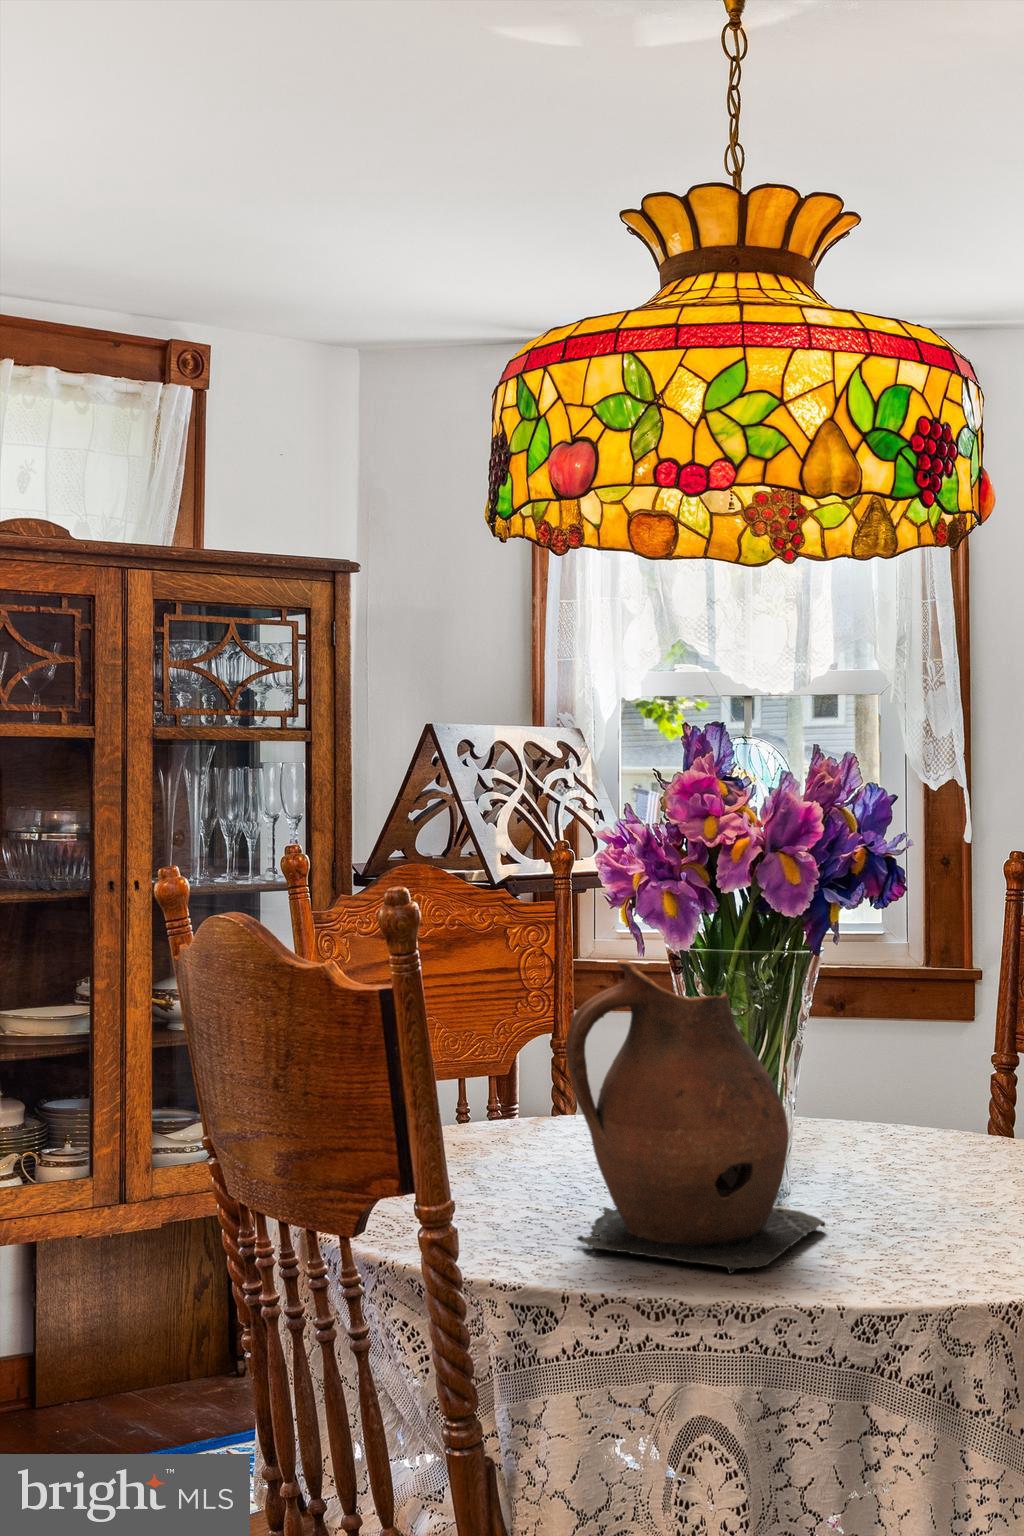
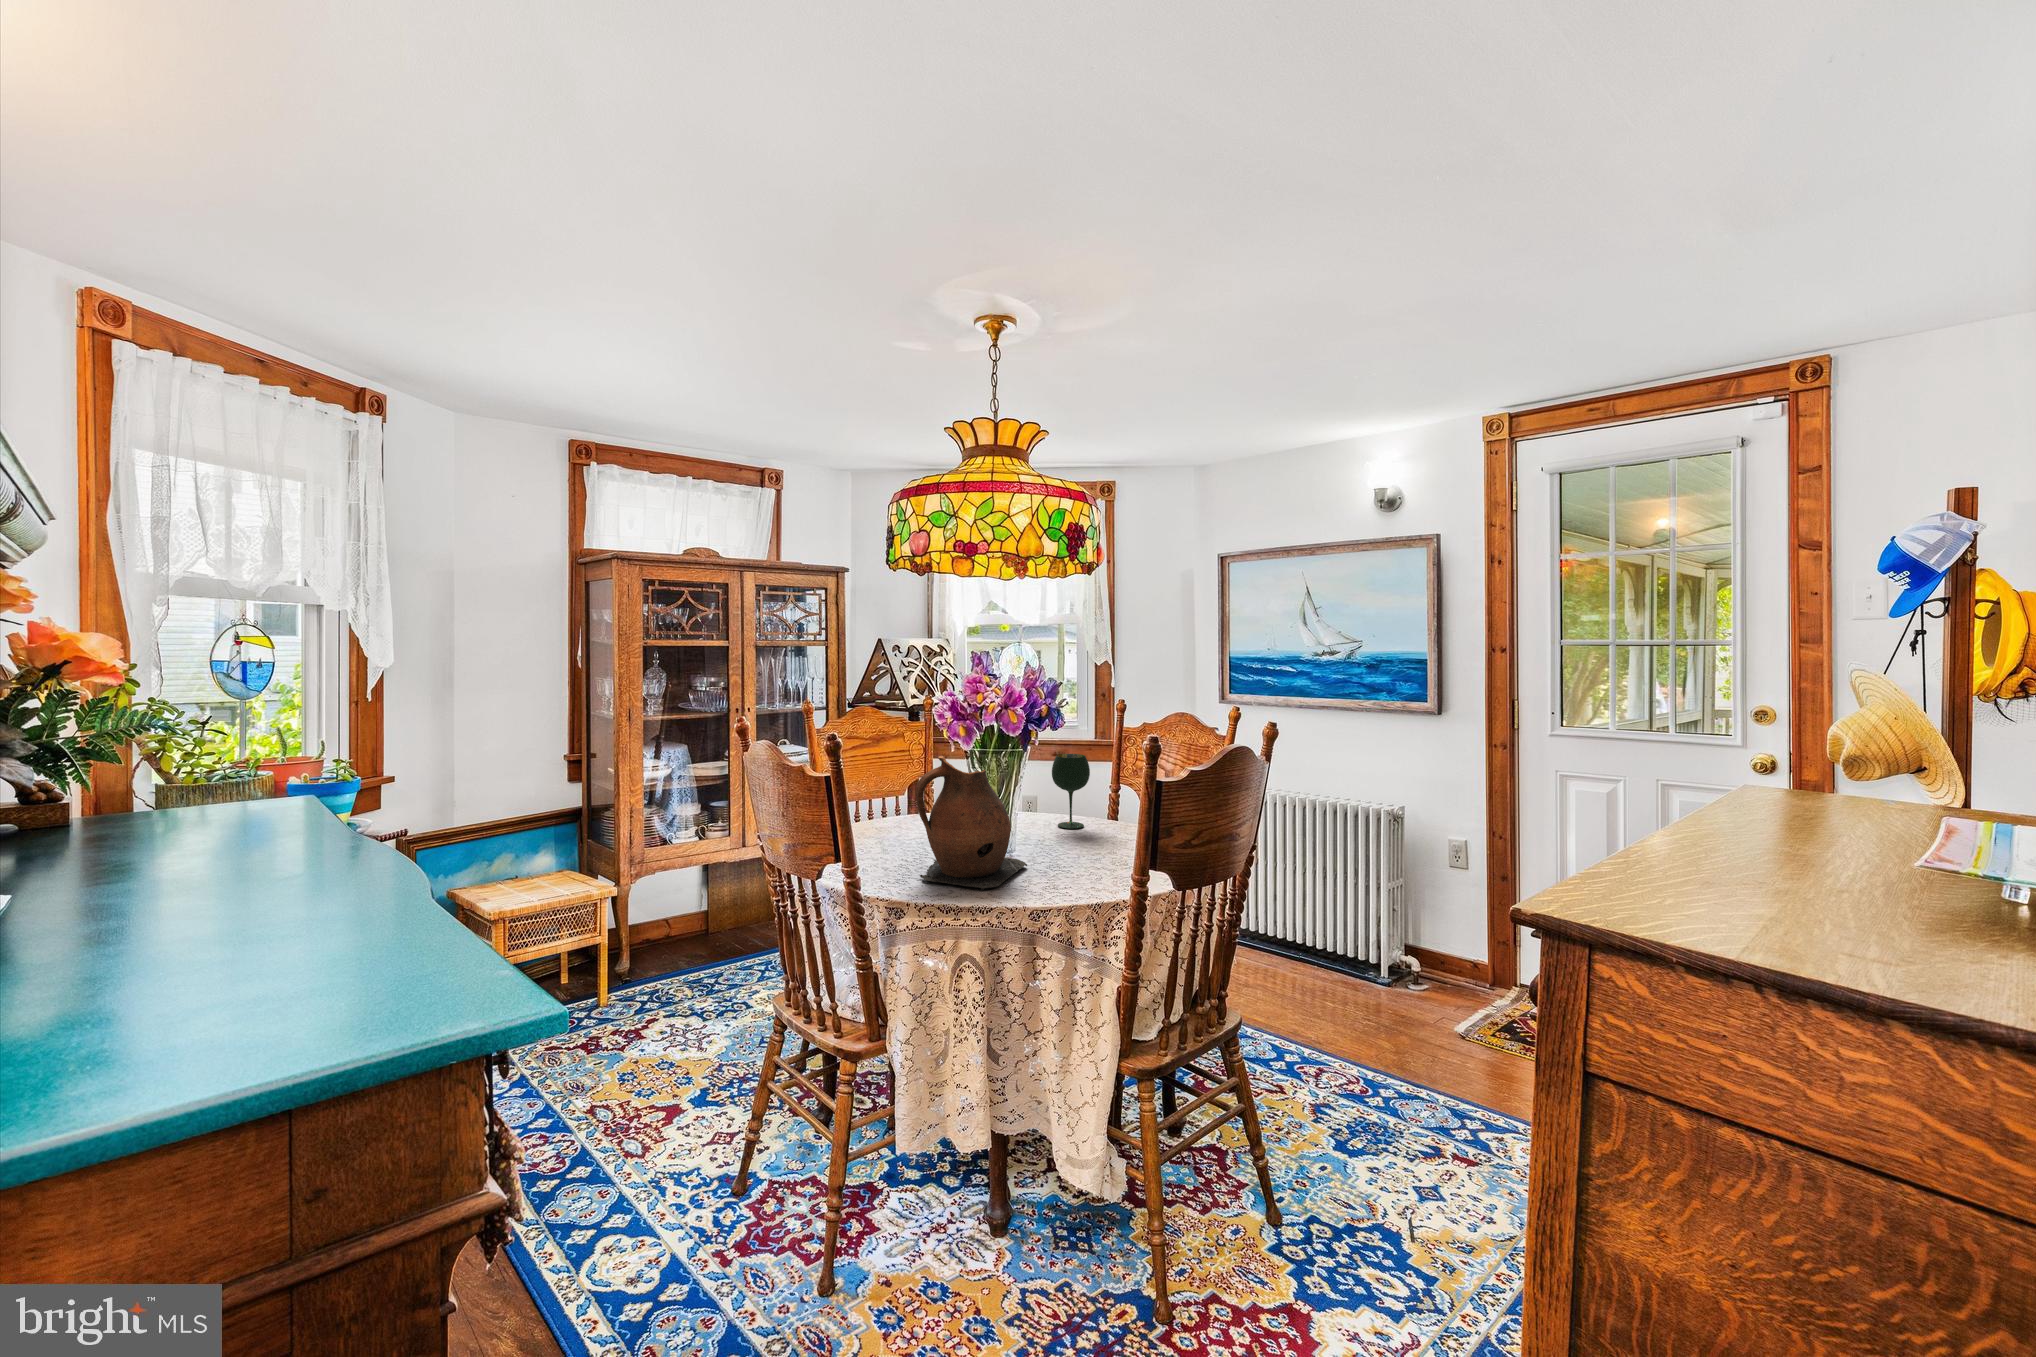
wine glass: none [862,975,955,1154] -> present [1052,754,1090,829]

